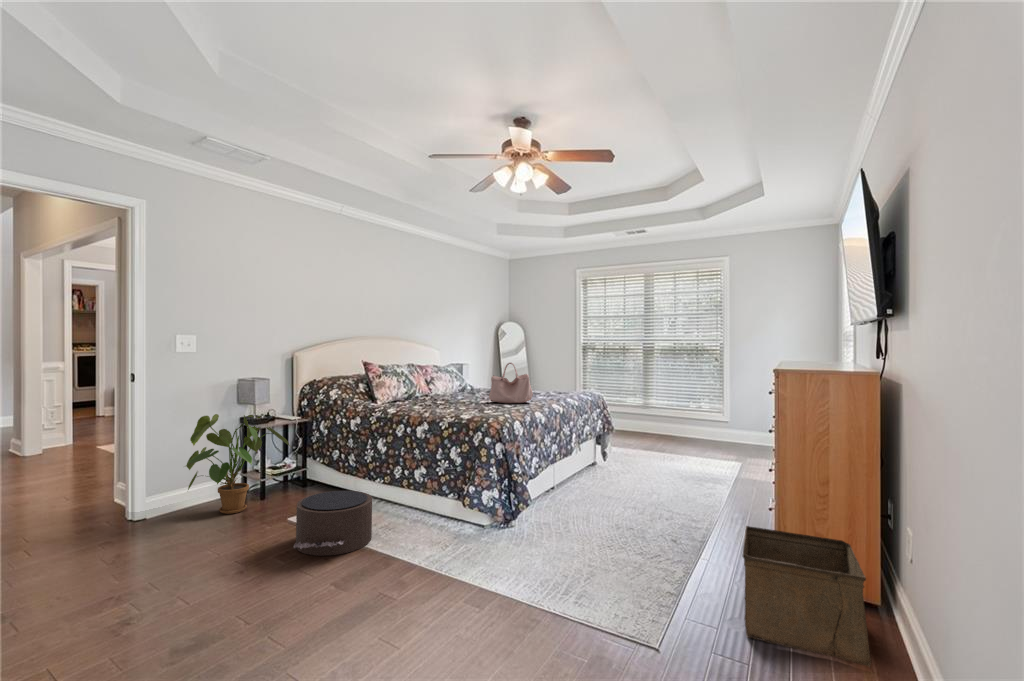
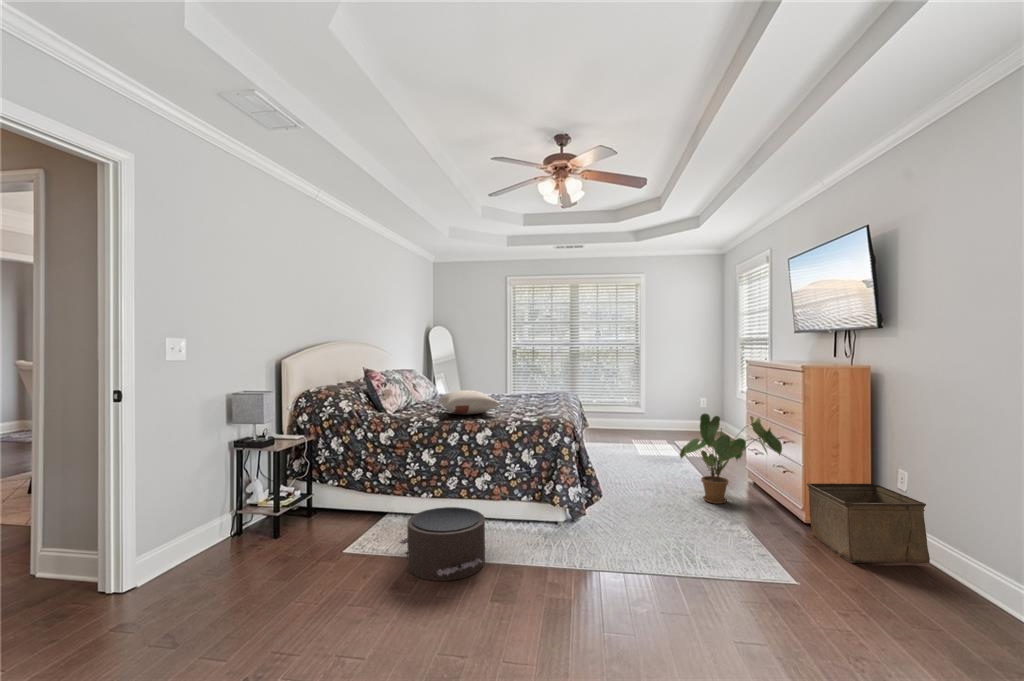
handbag: present [489,363,533,403] -> none [486,363,529,403]
pillow: none [405,387,470,409] -> present [438,390,501,415]
house plant: present [186,414,290,514] -> present [680,413,782,504]

